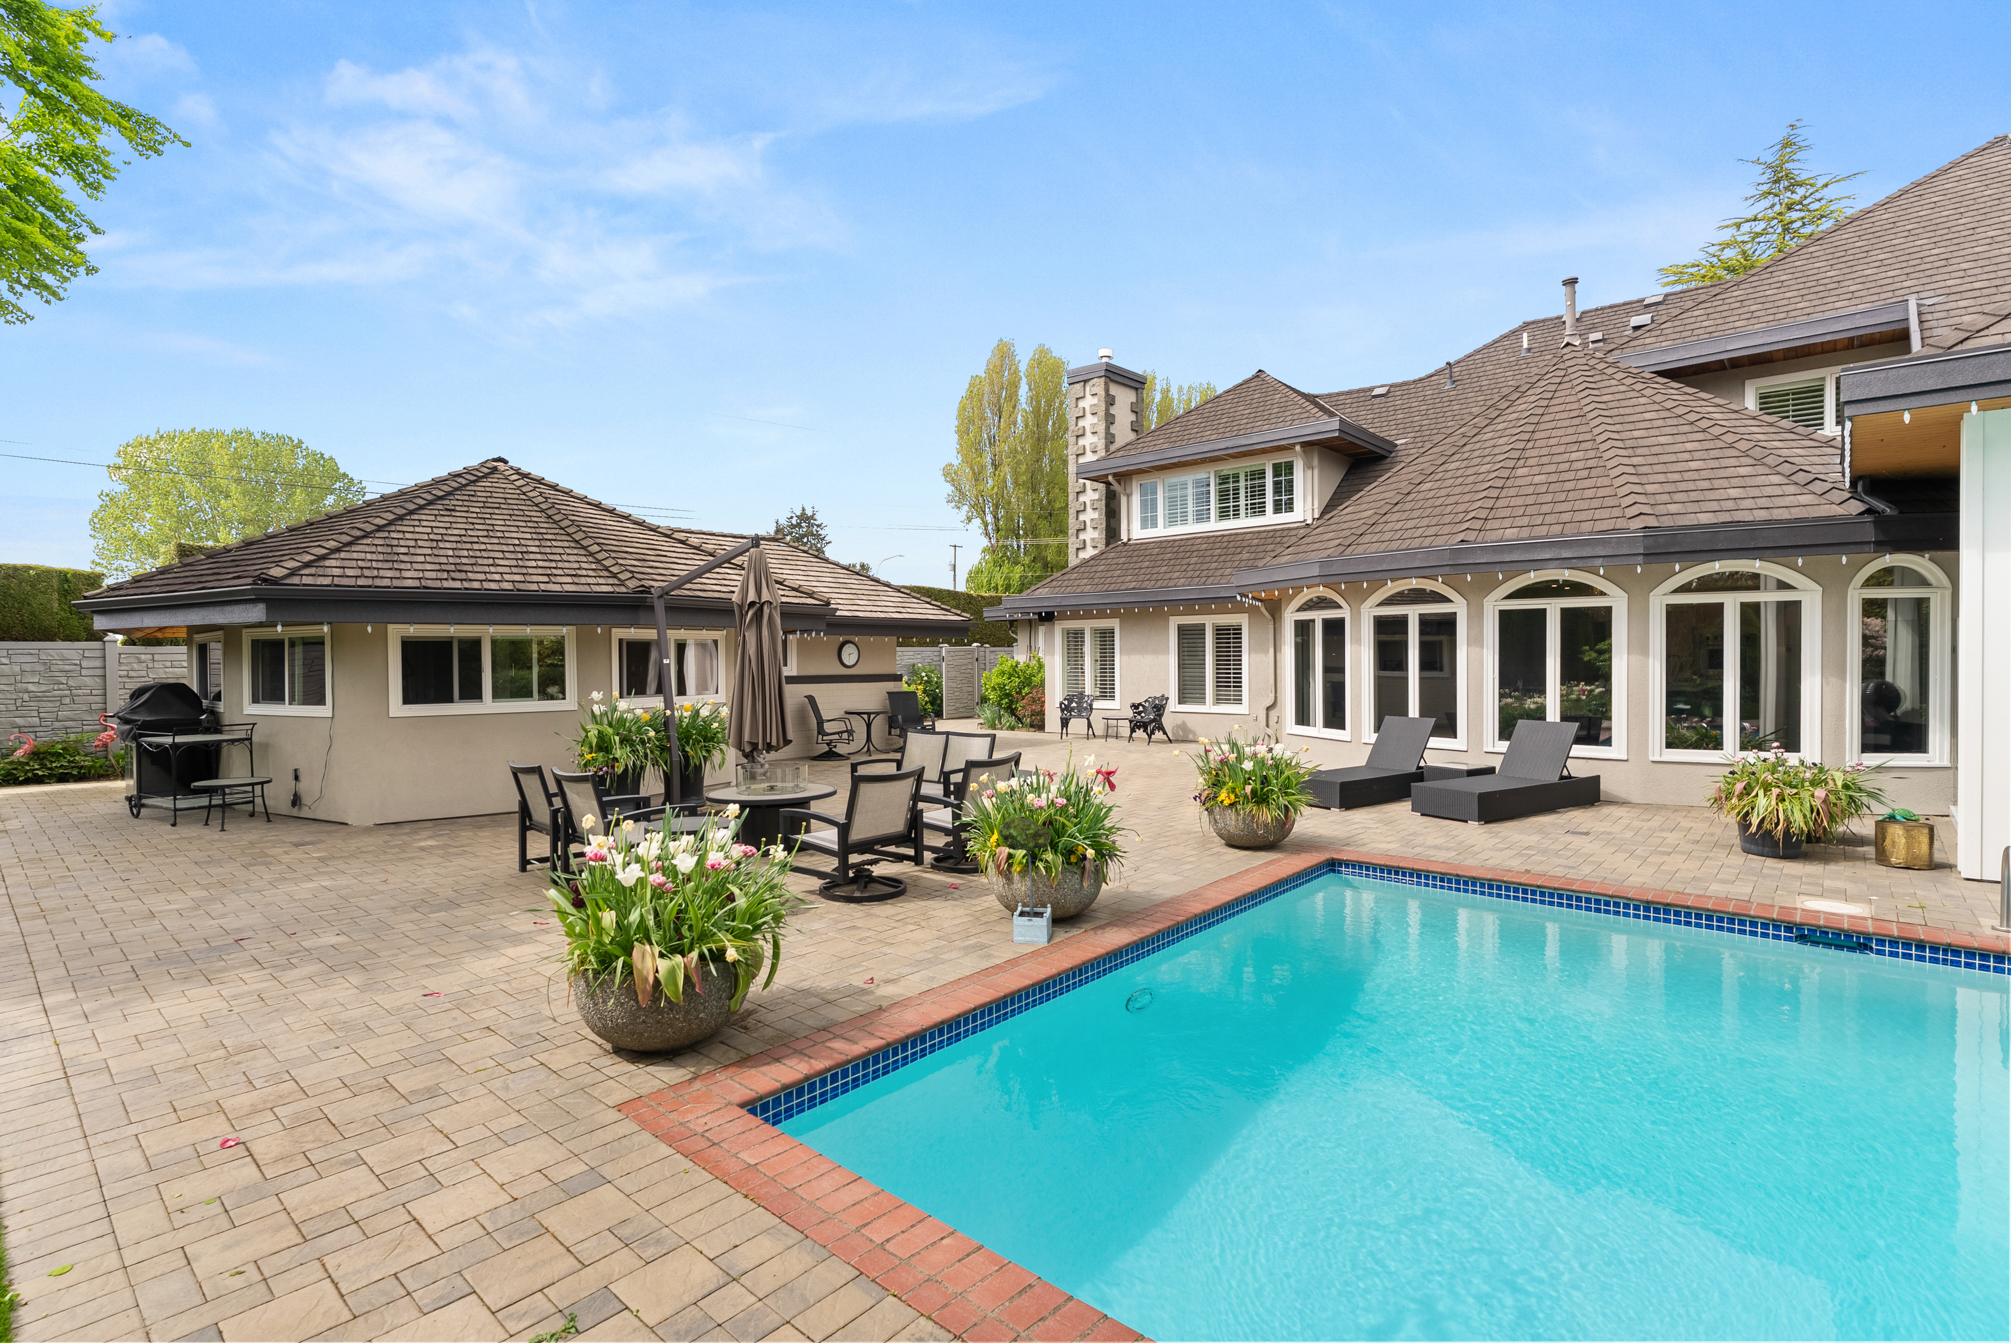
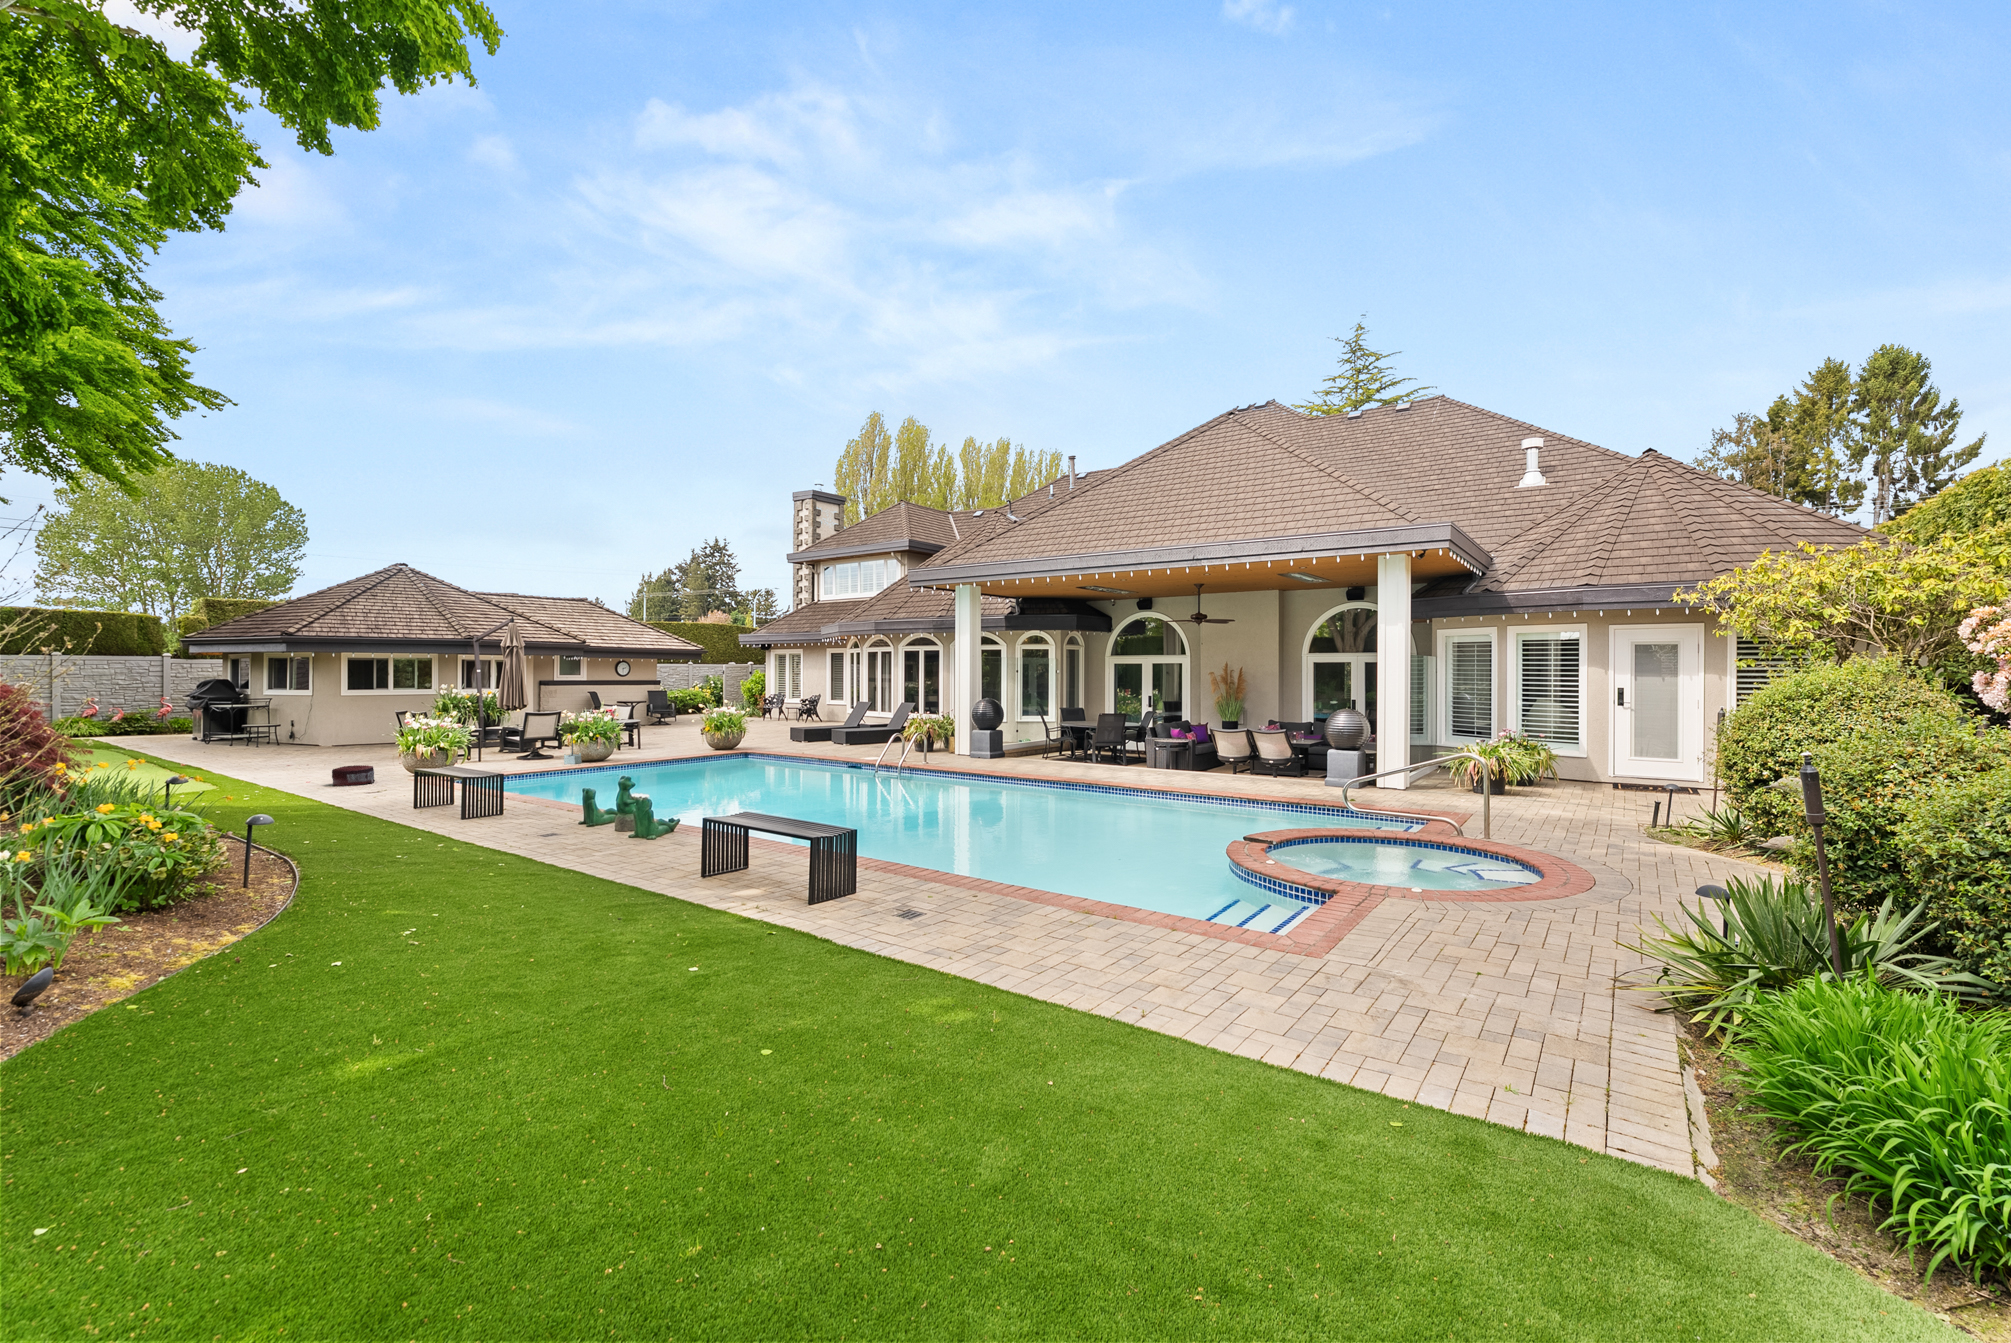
pouf: none [281,1101,488,1273] -> present [332,765,375,786]

